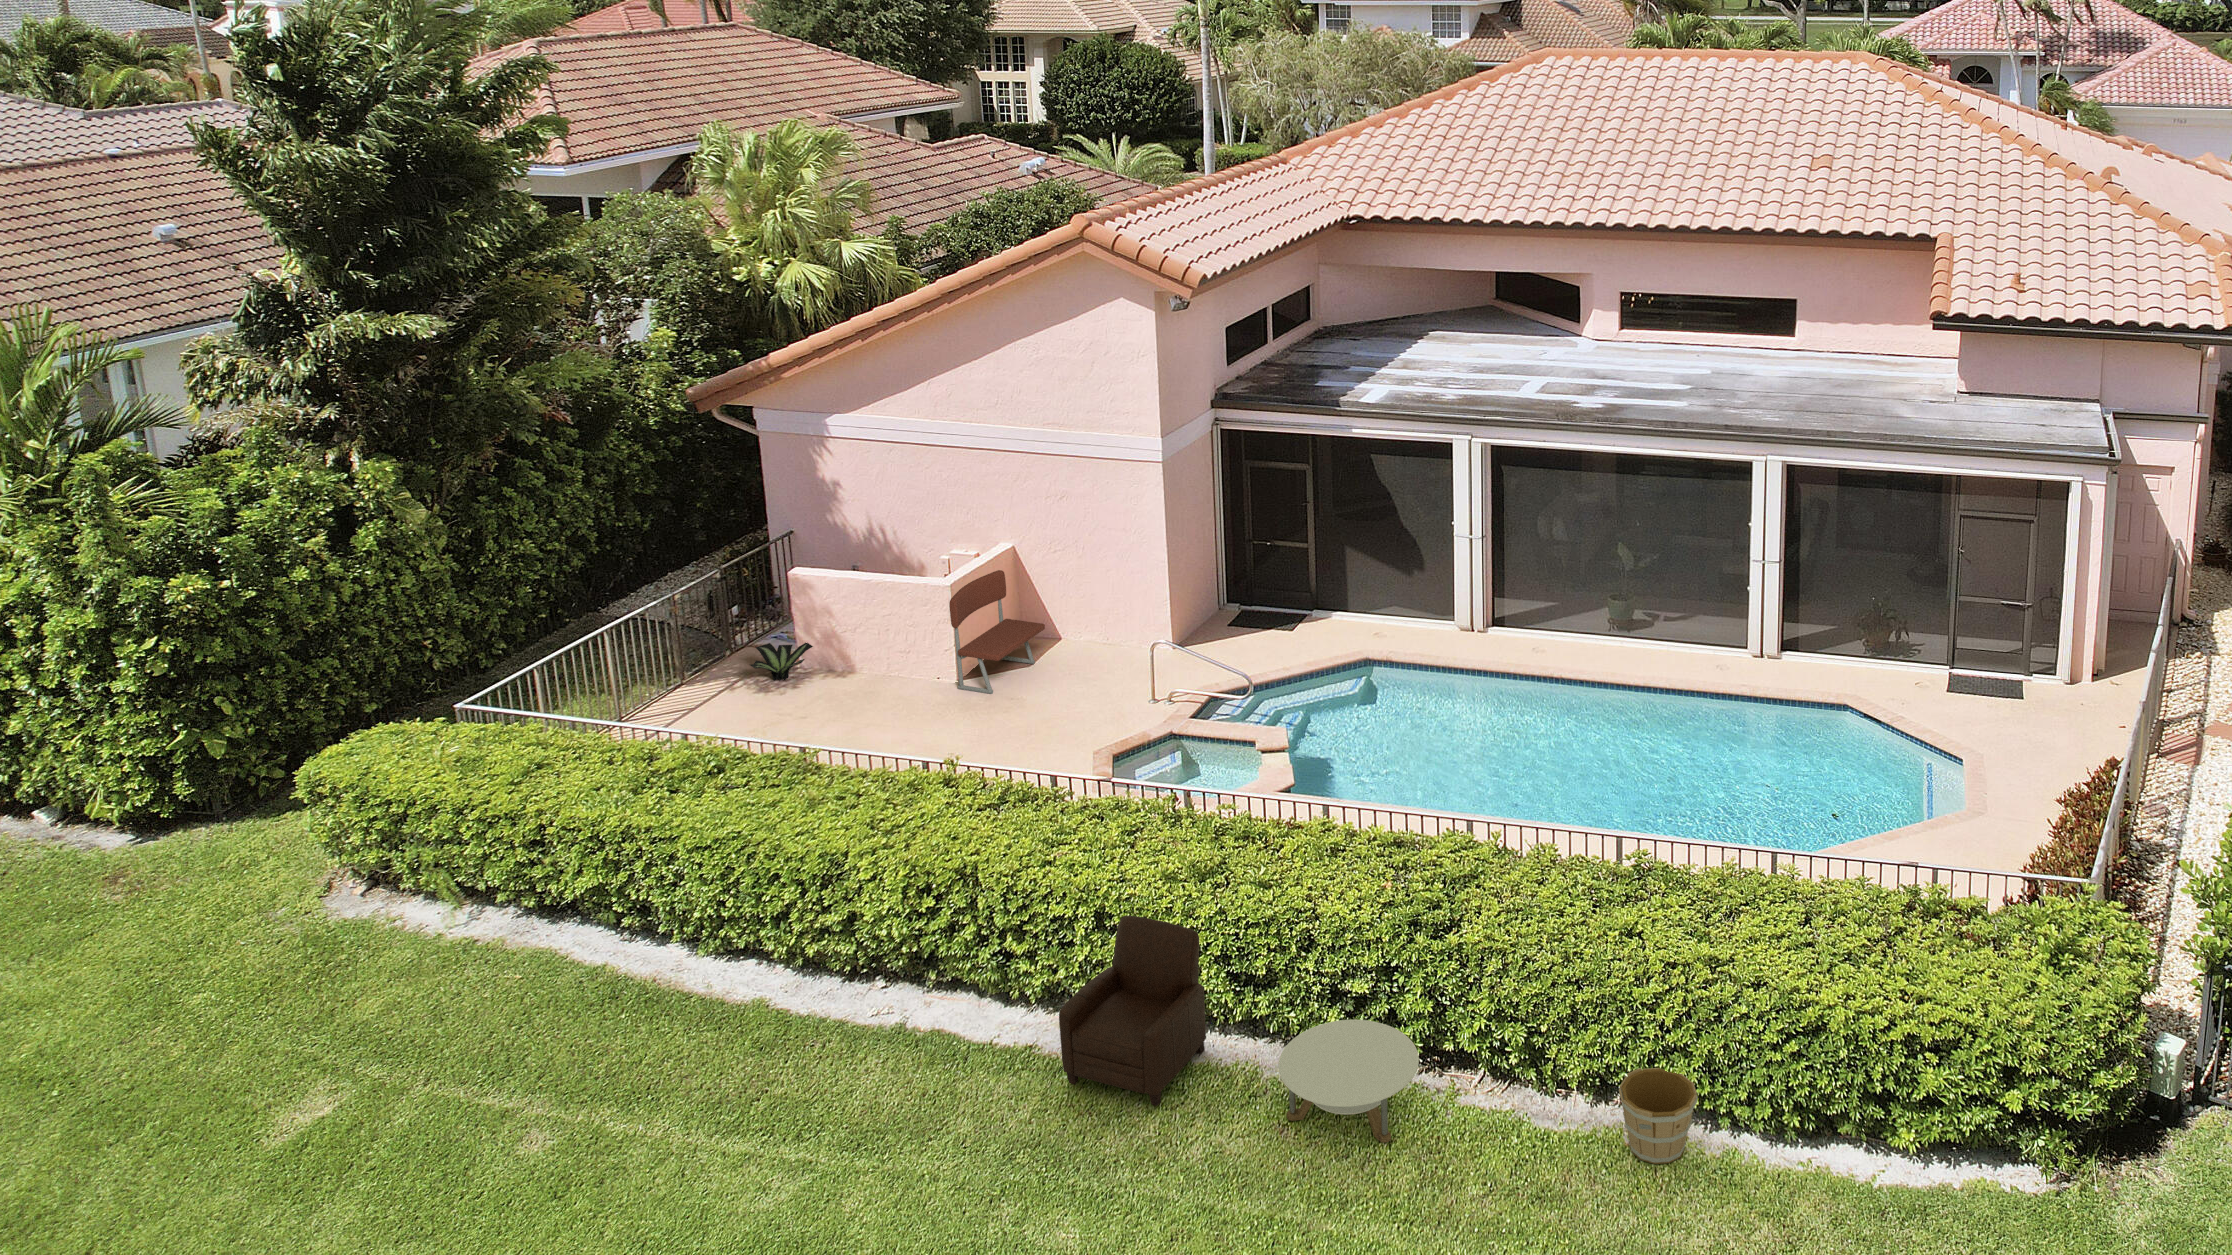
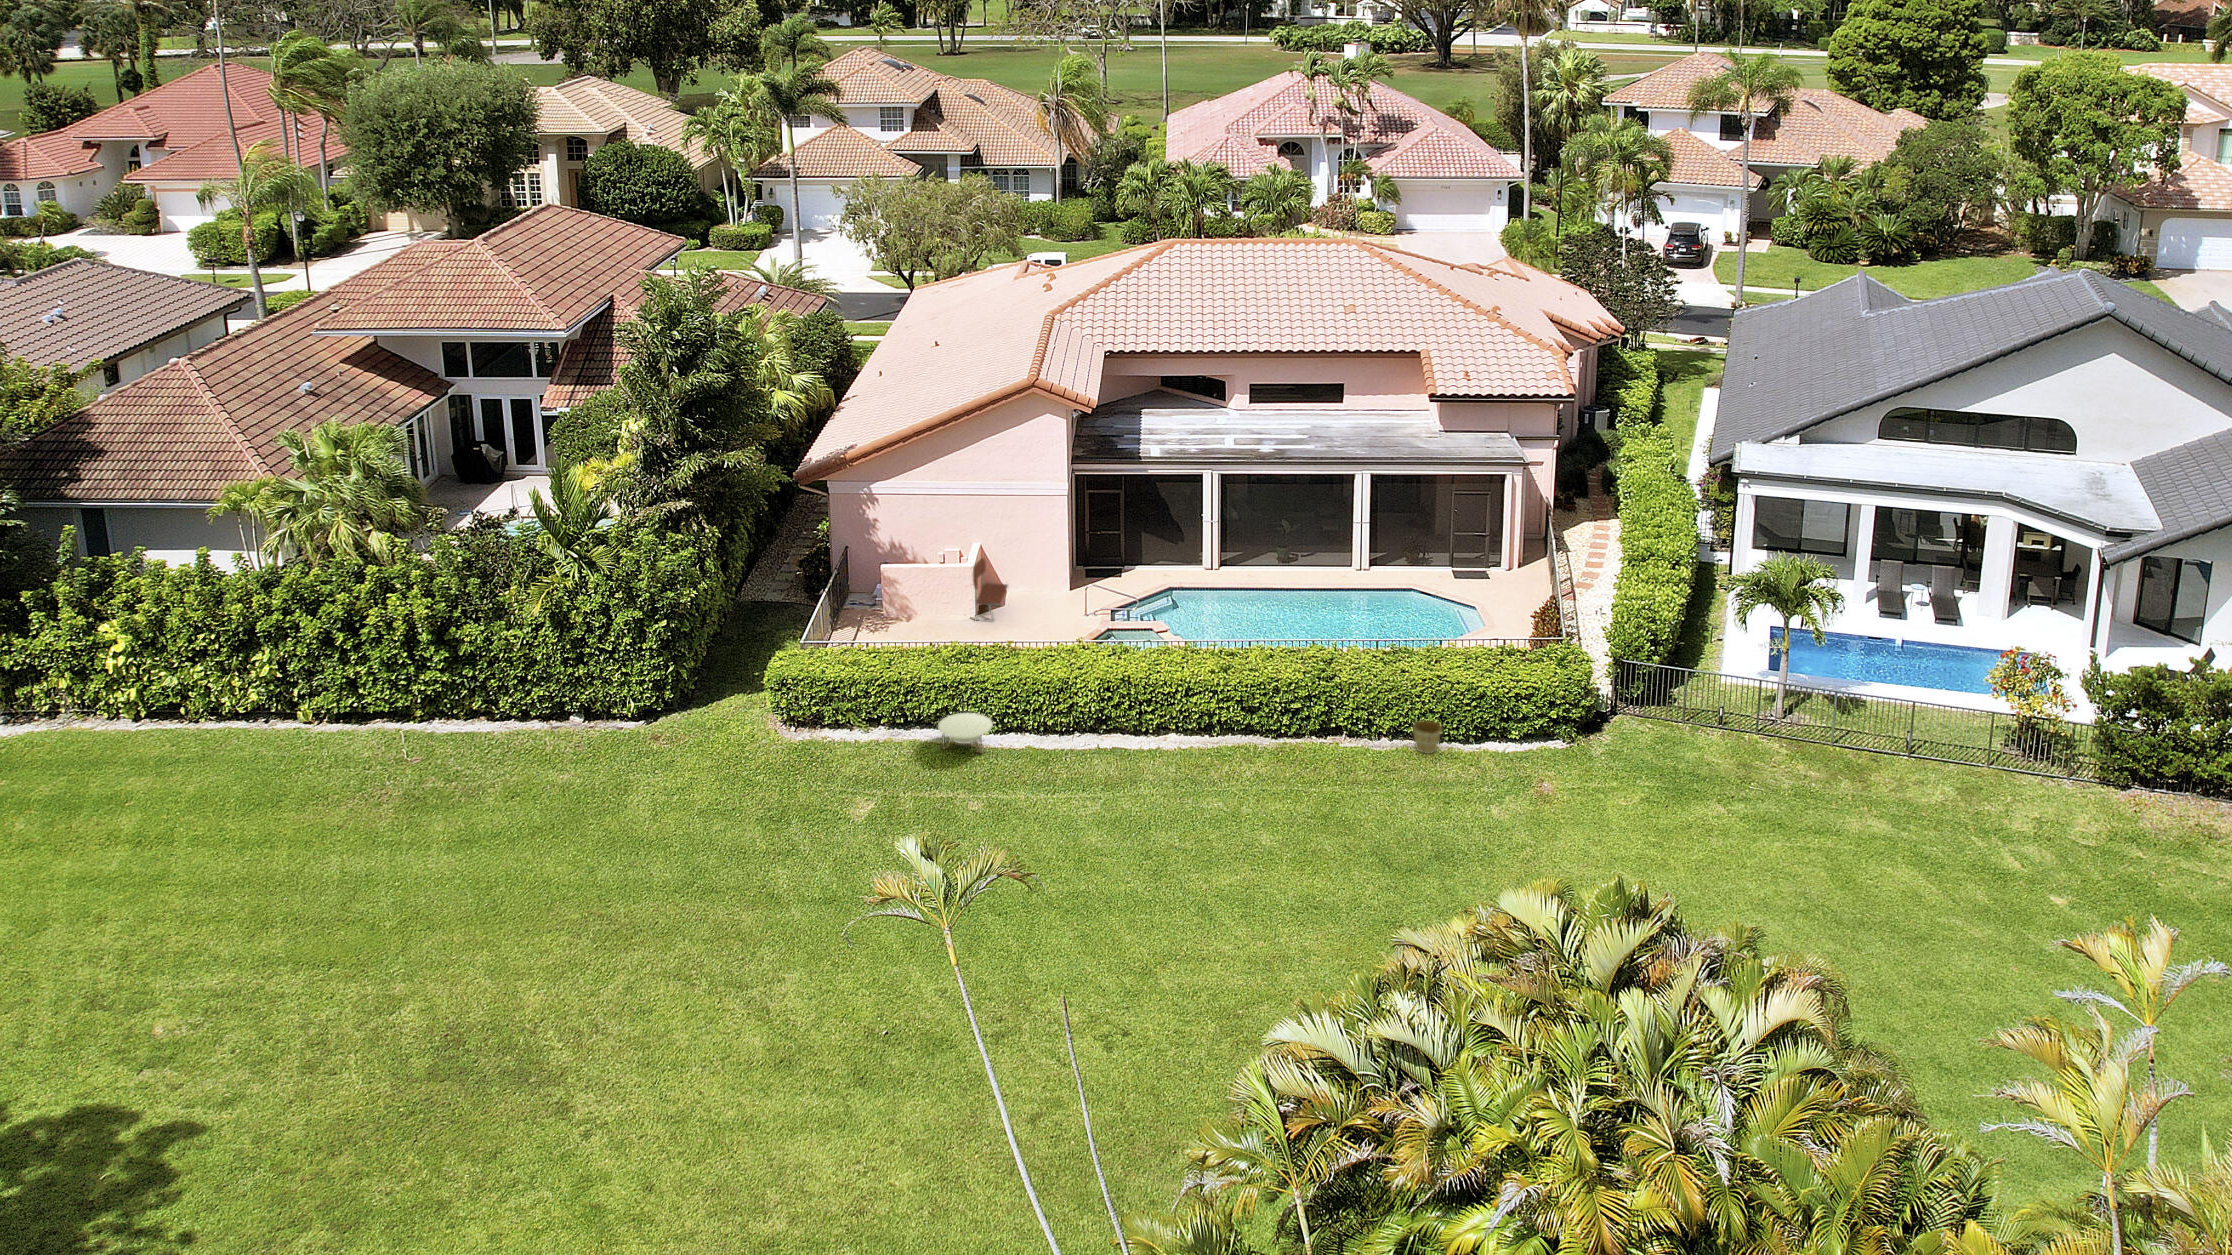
potted plant: present [750,643,813,681] -> none [859,604,890,626]
chair: present [1059,916,1206,1106] -> none [1189,688,1237,759]
round table: present [1278,1020,1419,1143] -> present [938,713,993,754]

